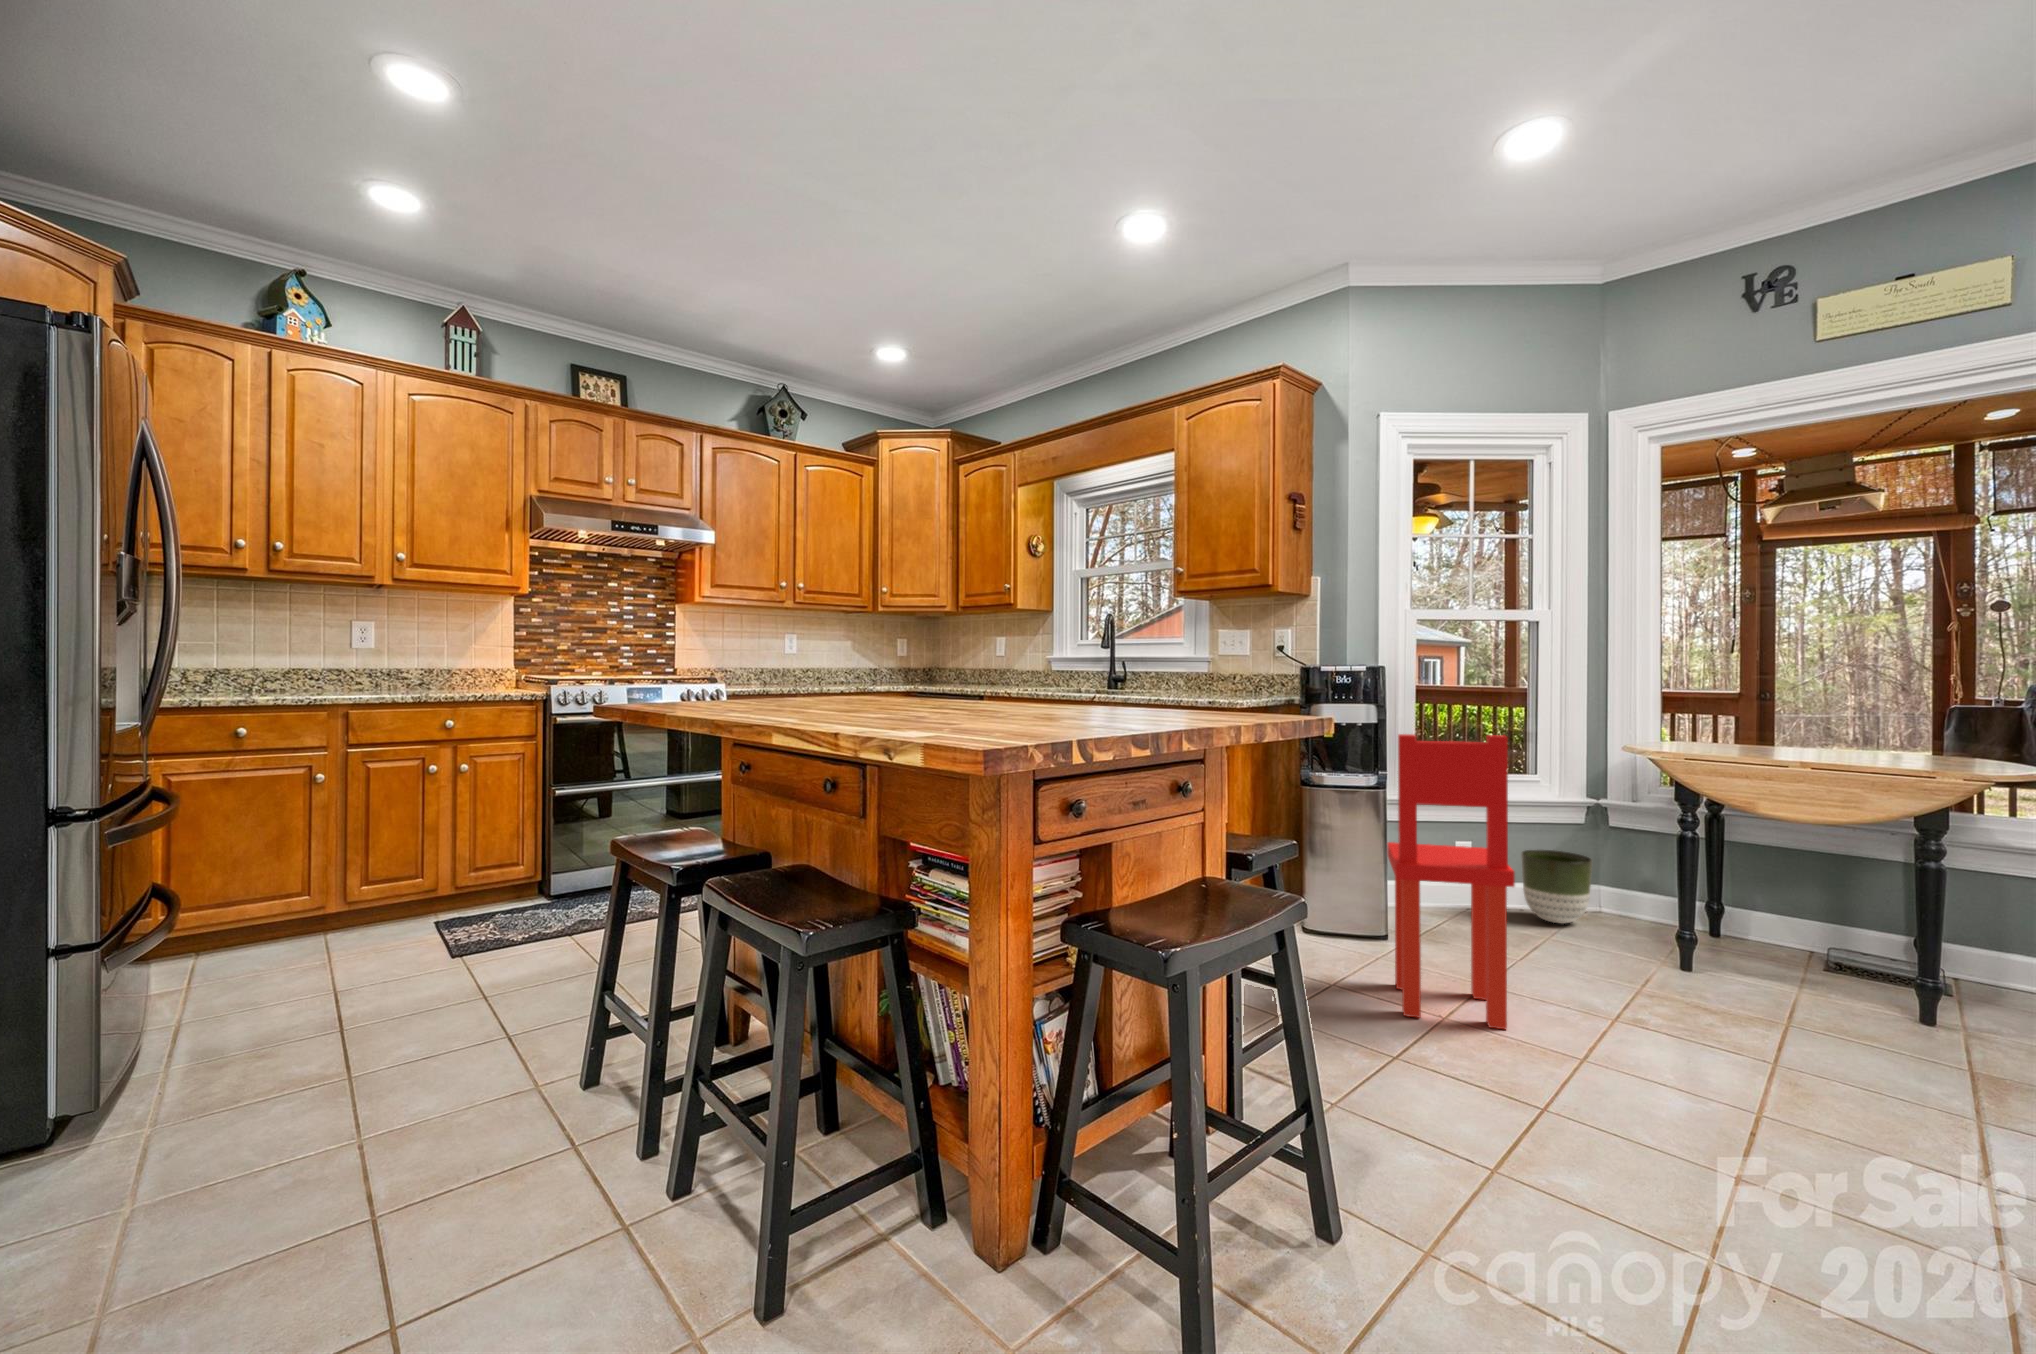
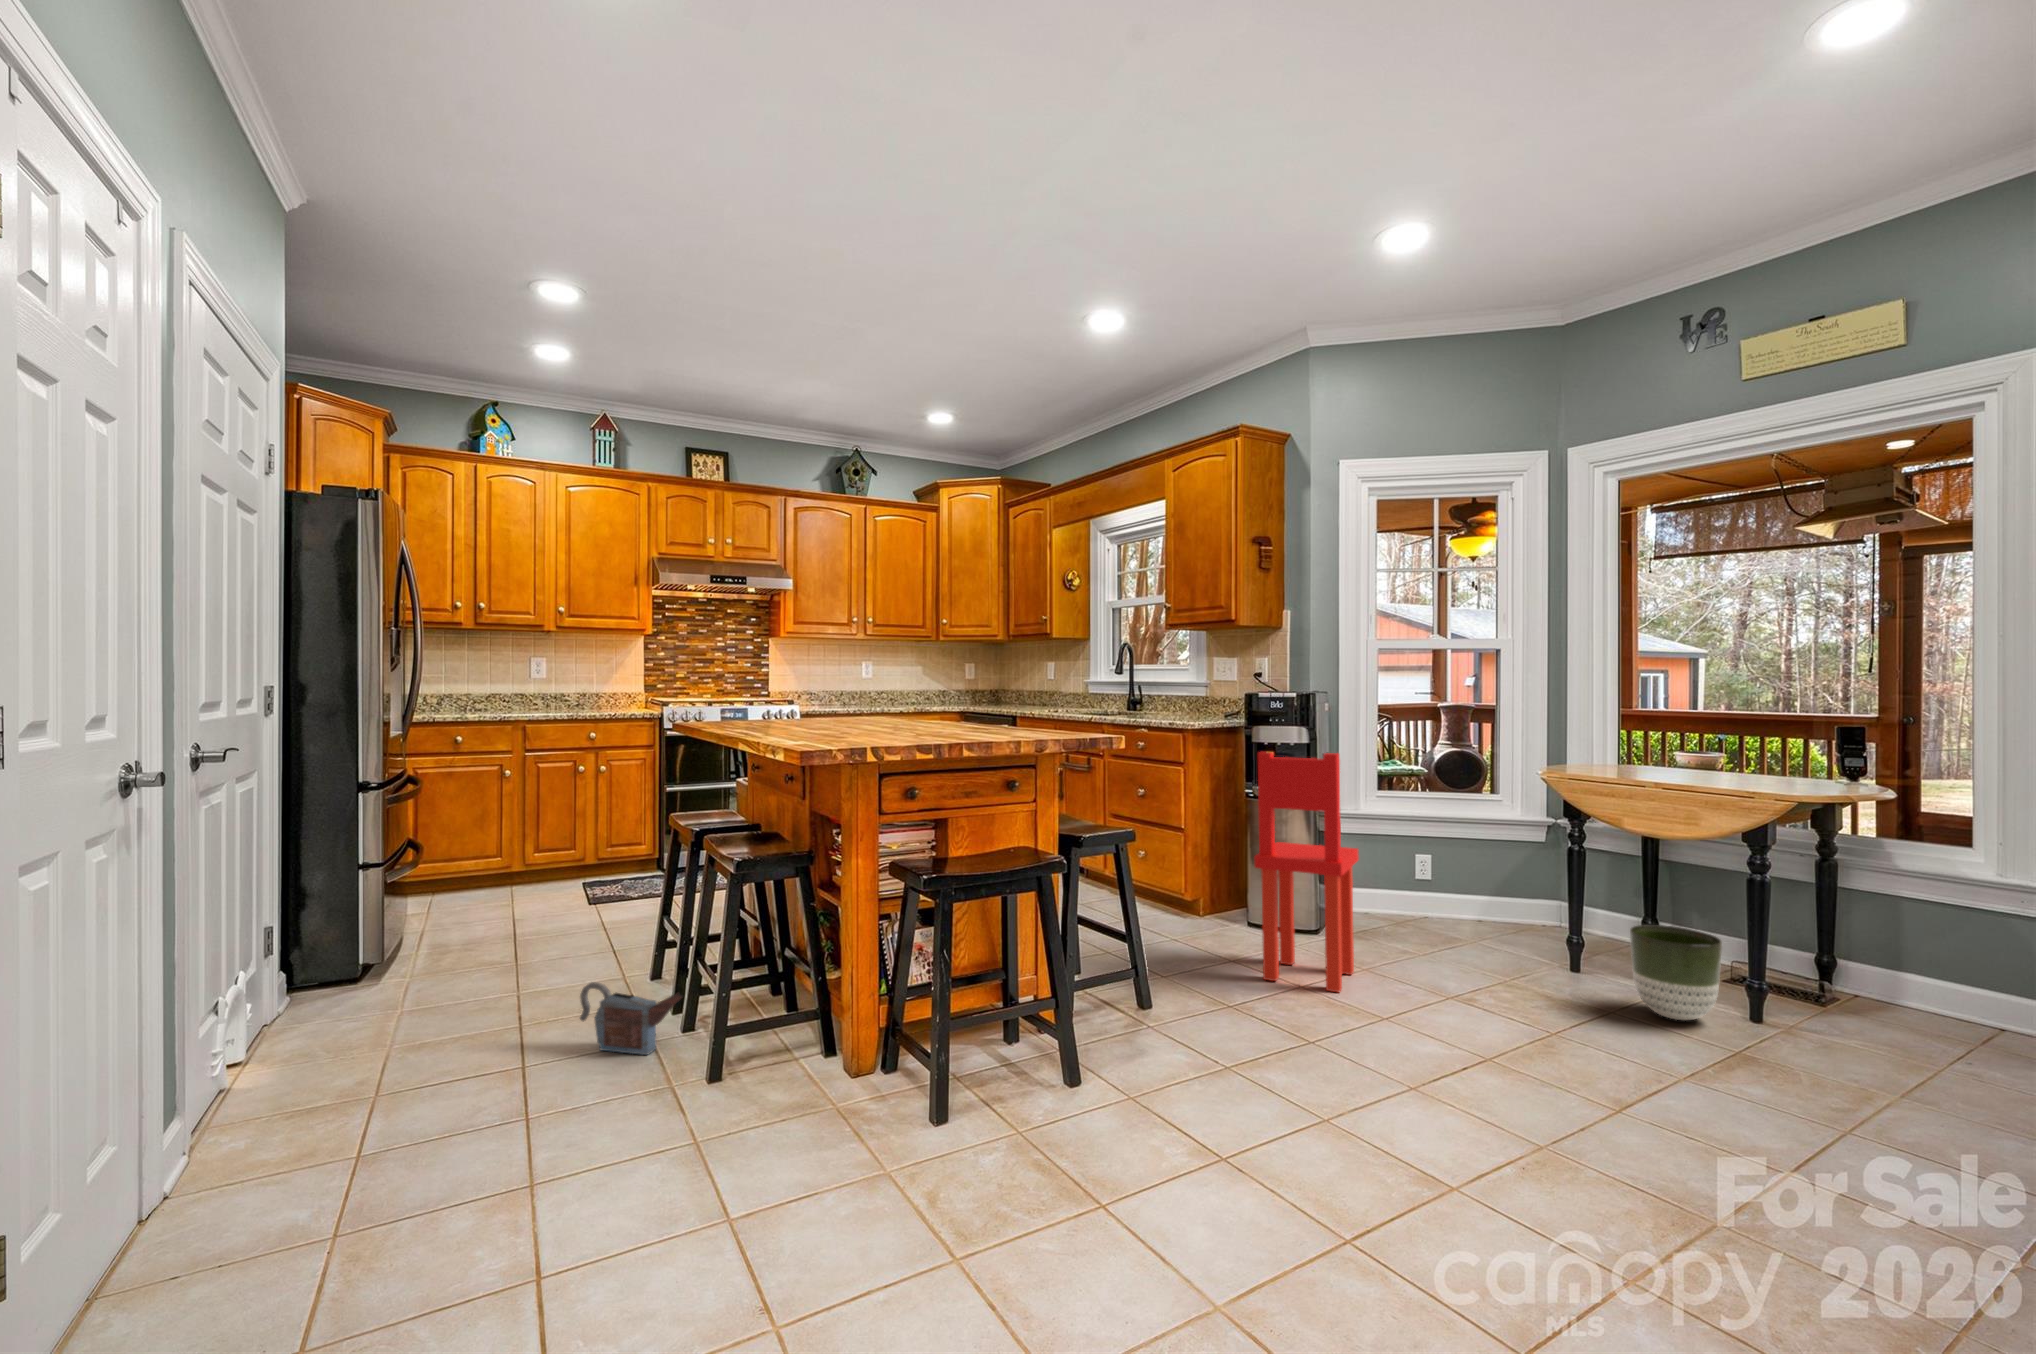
planter: present [1521,850,1592,924] -> present [1630,925,1722,1021]
watering can: none [490,1148,691,1271] -> present [580,982,683,1055]

